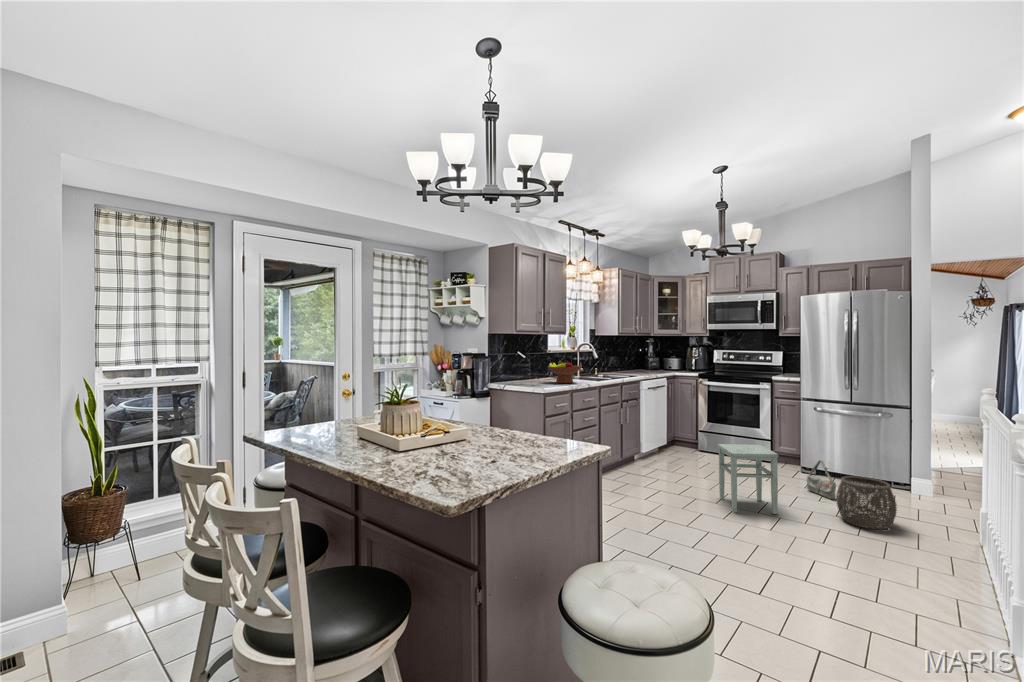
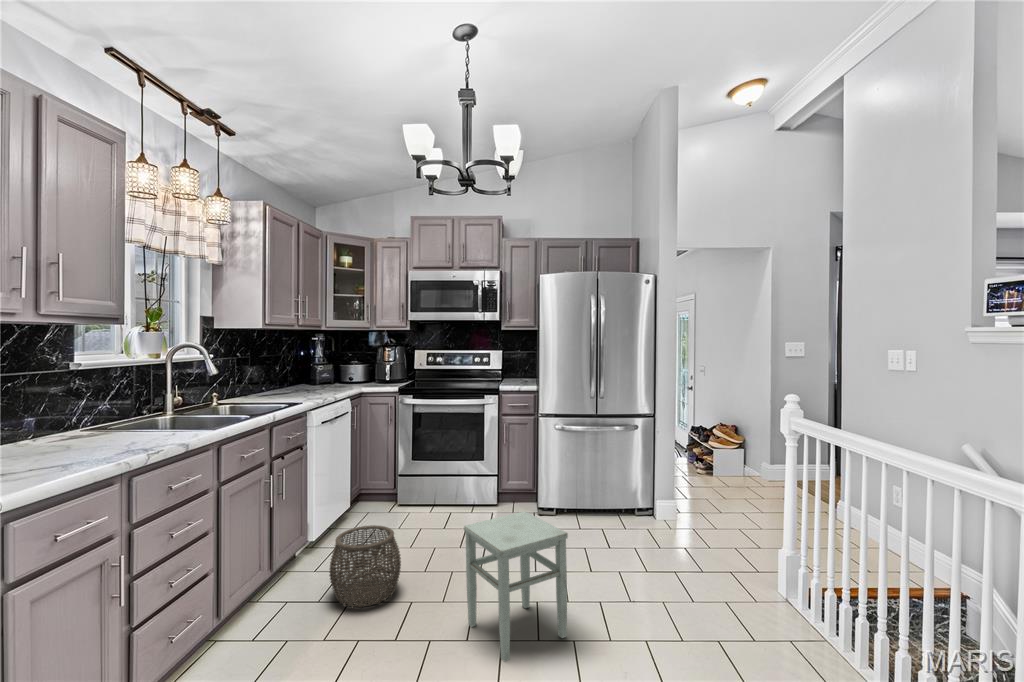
fruit bowl: present [548,361,581,383] -> none [58,389,169,449]
bag: present [806,460,836,499] -> none [567,510,609,567]
woven basket: present [836,476,897,530] -> present [329,525,401,608]

